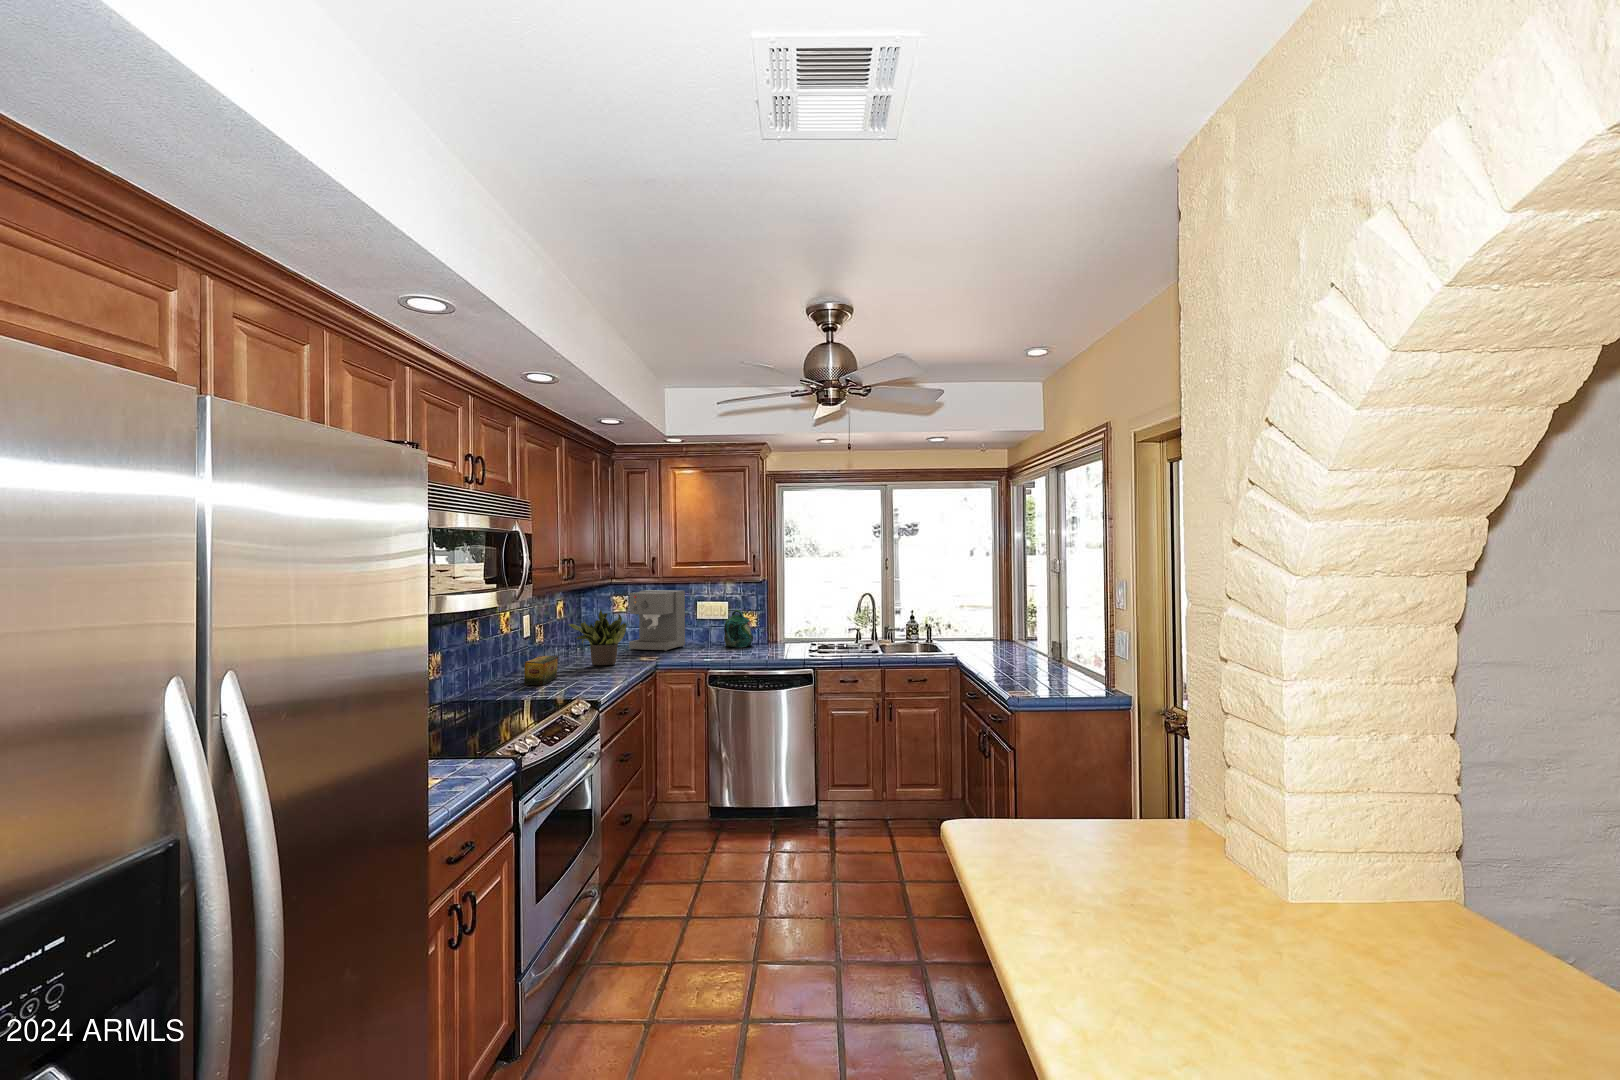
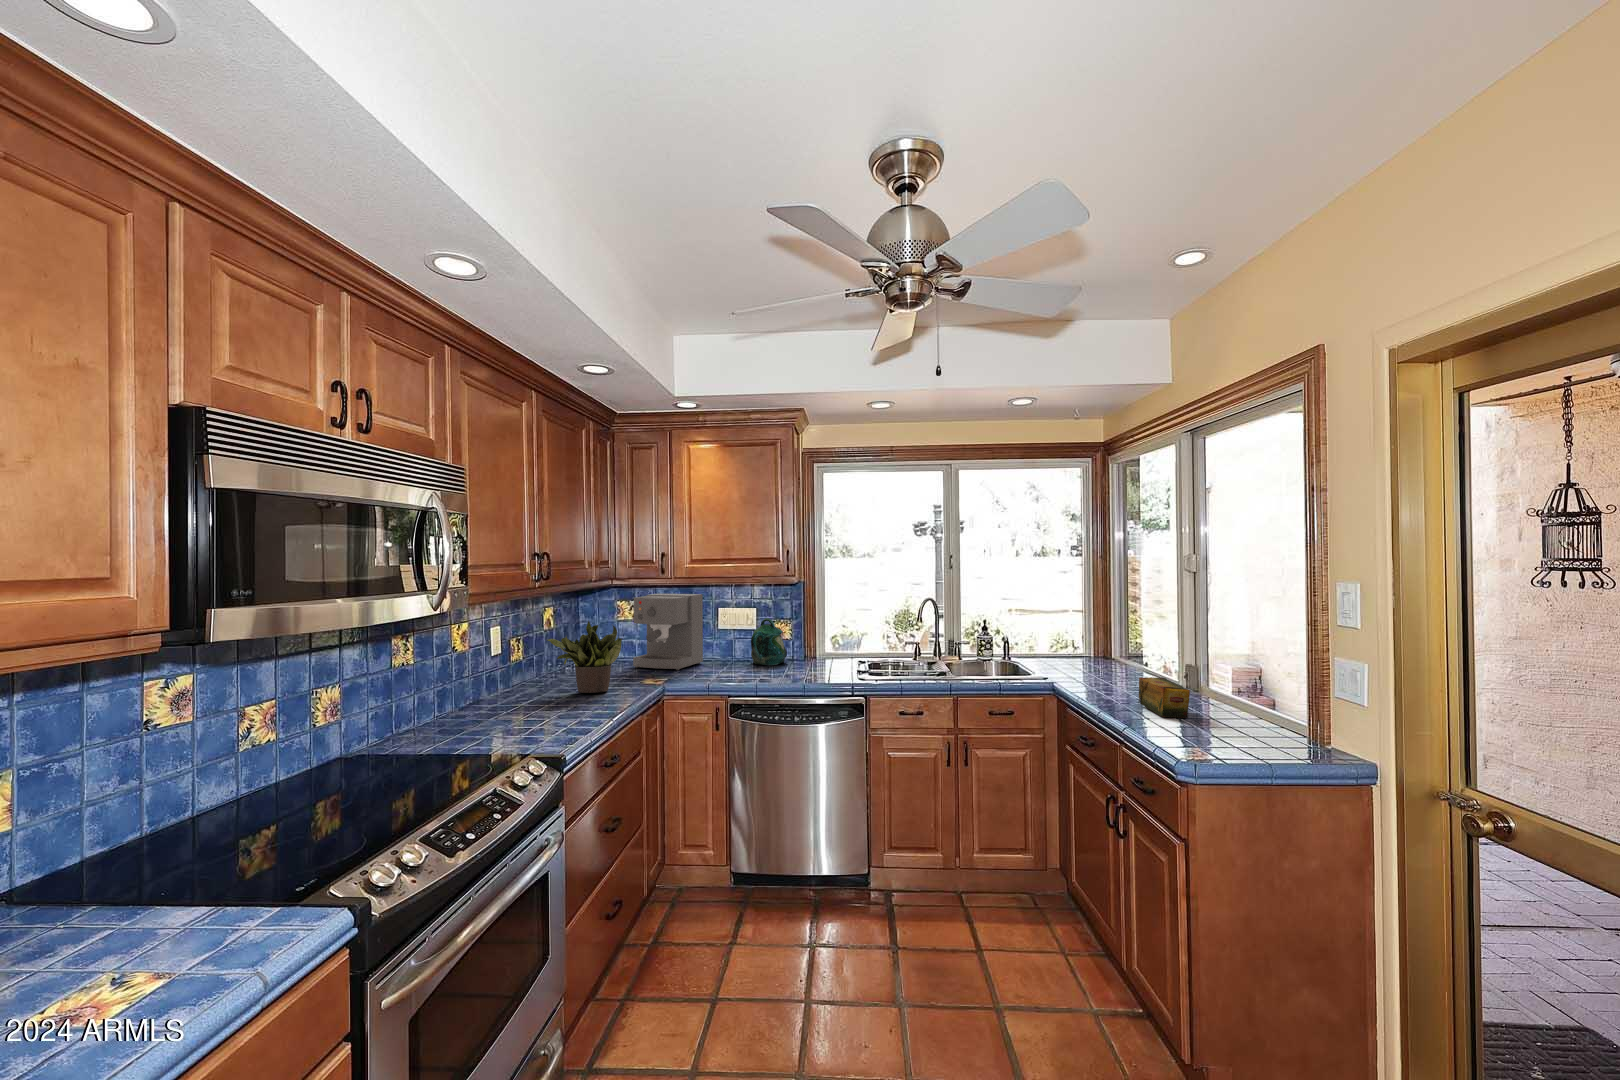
tea box: present [524,656,558,685] -> present [1139,677,1190,718]

